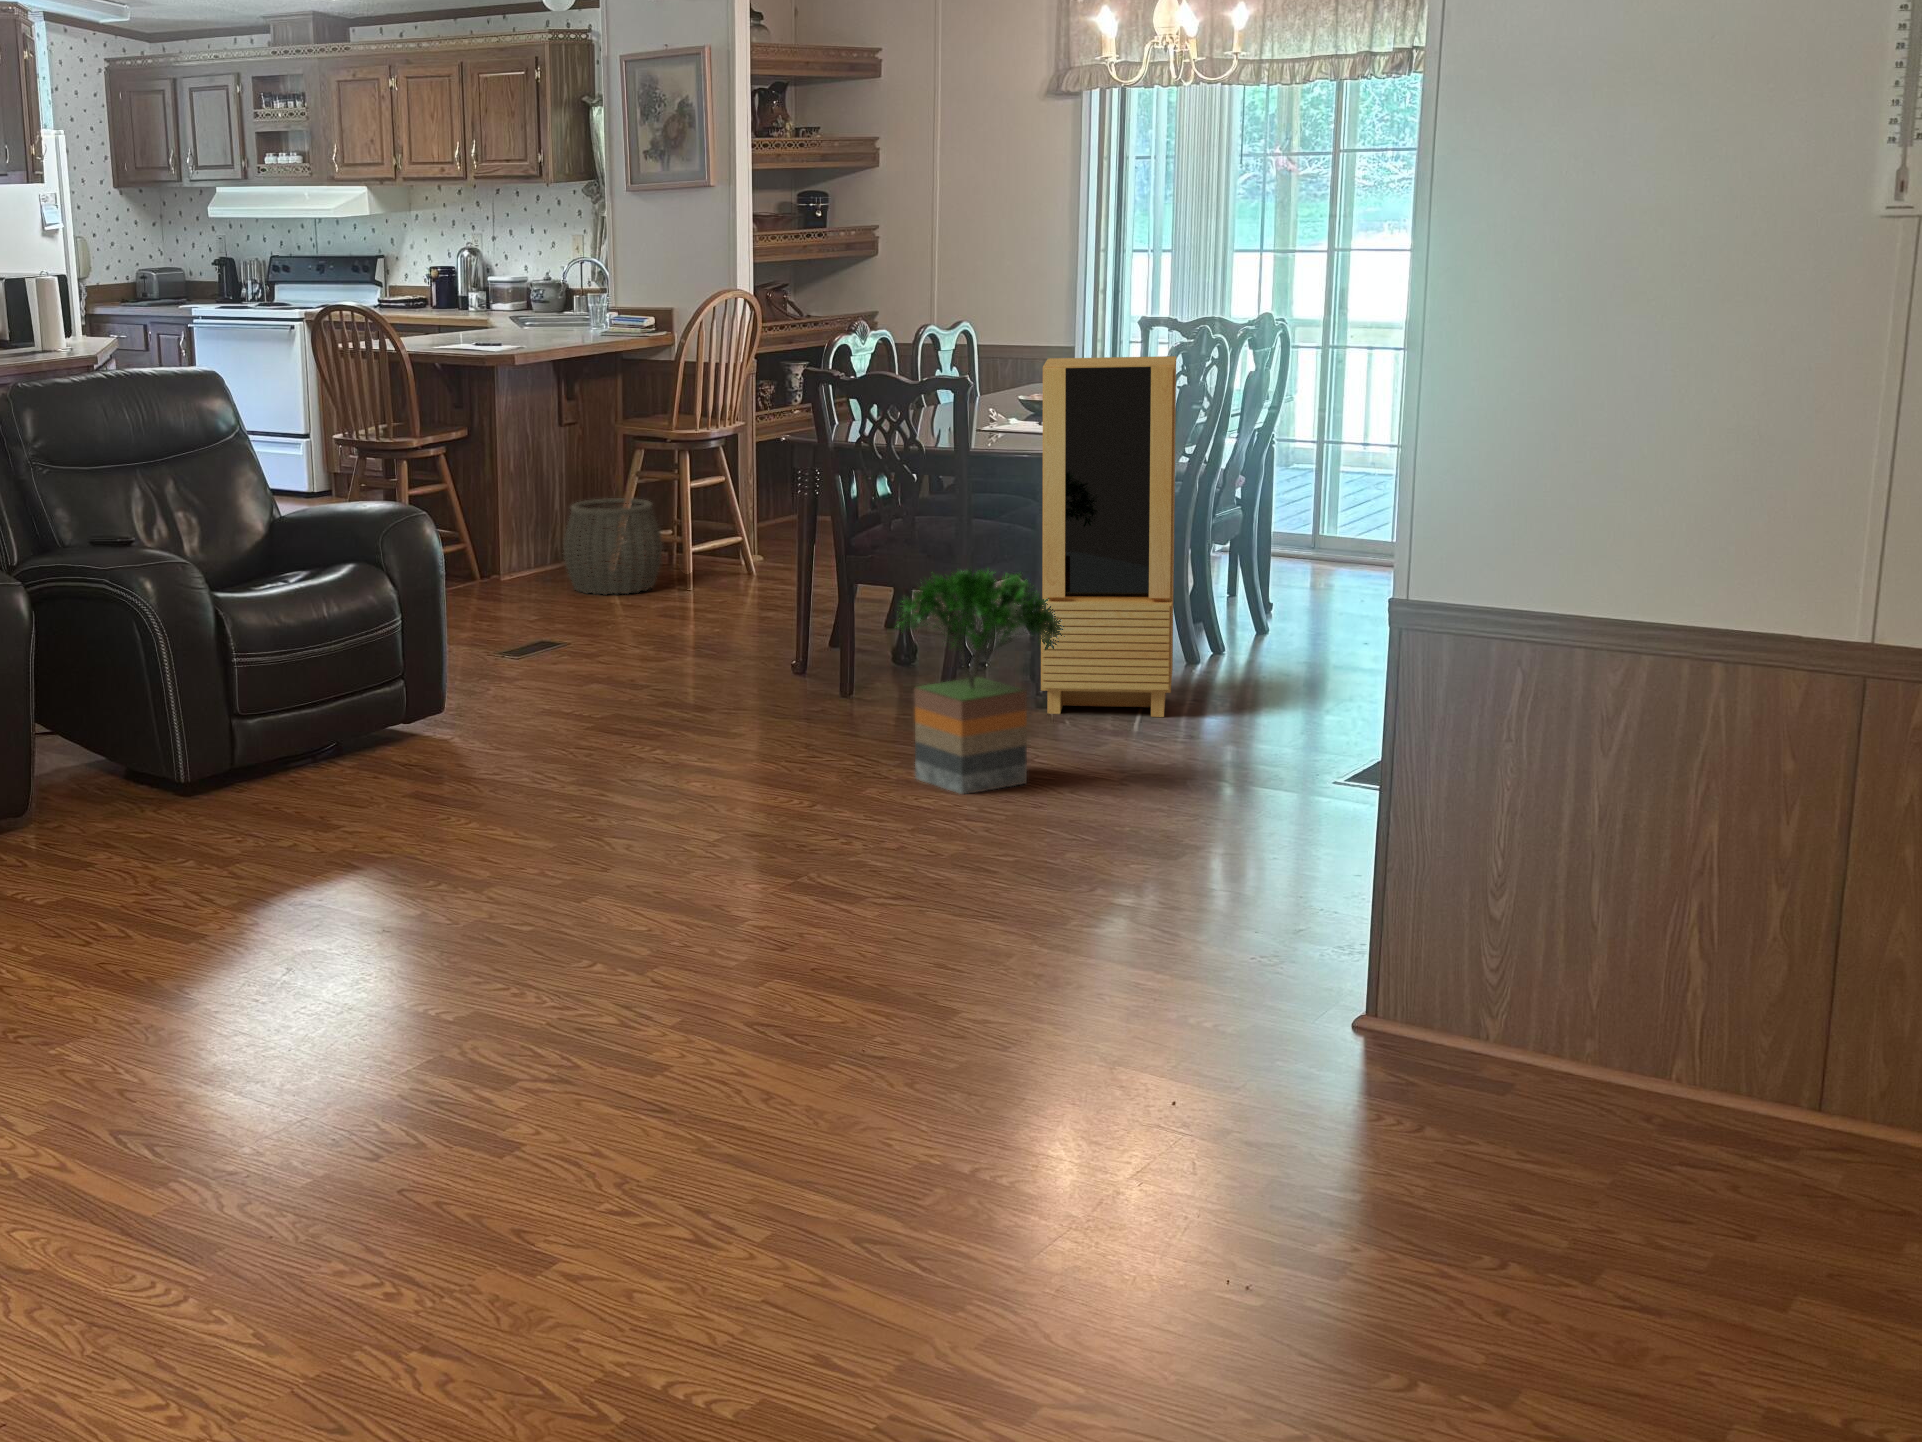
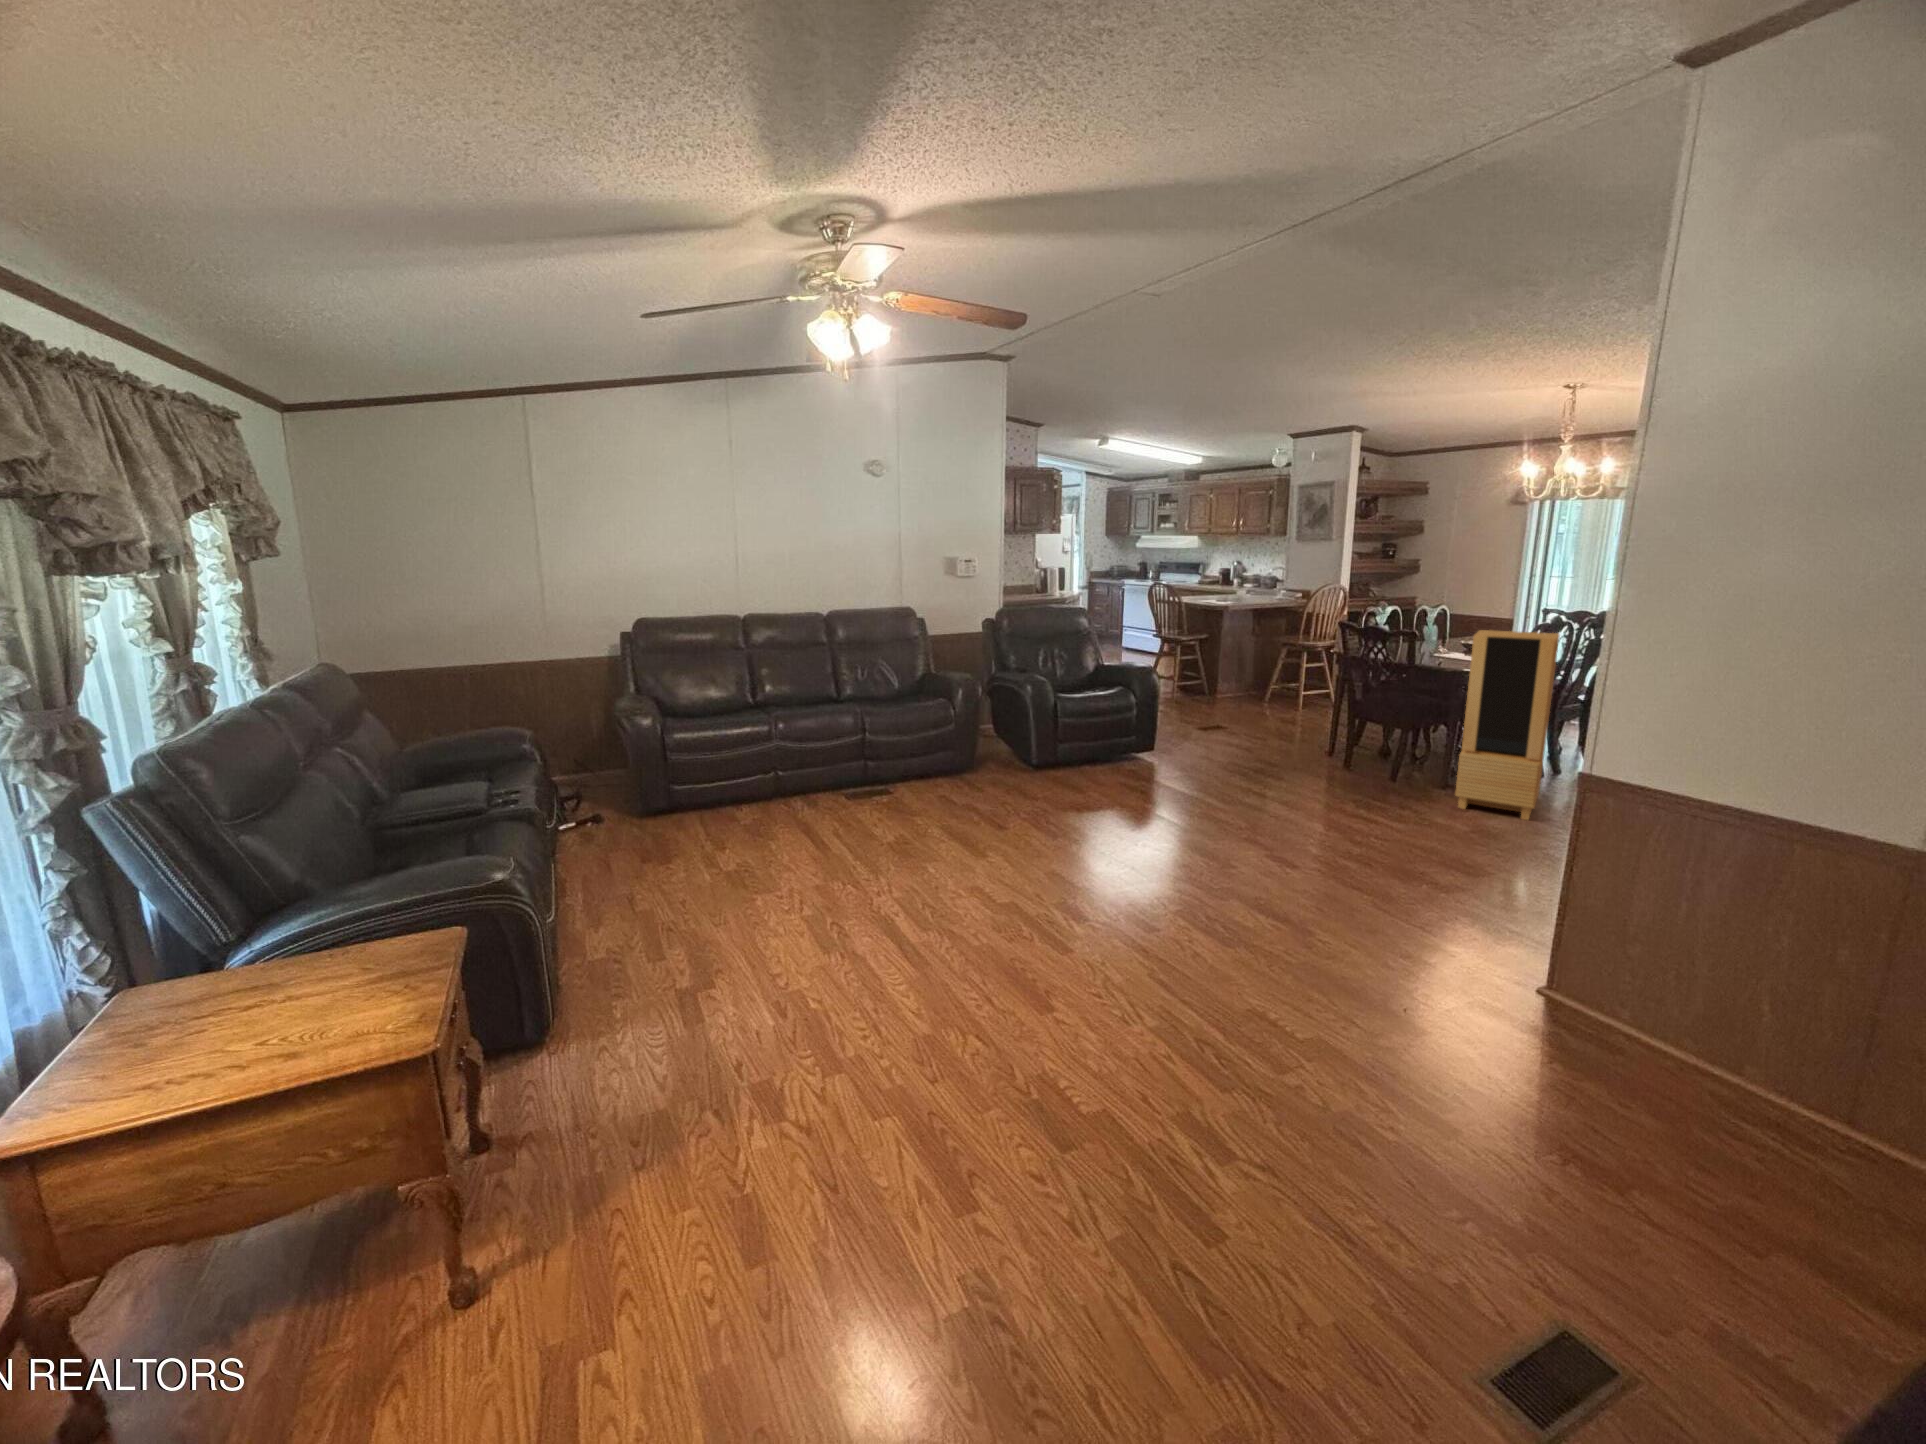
woven basket: present [563,498,662,595] -> none [1243,669,1289,711]
potted tree: present [898,570,1062,794] -> none [1360,739,1461,857]

